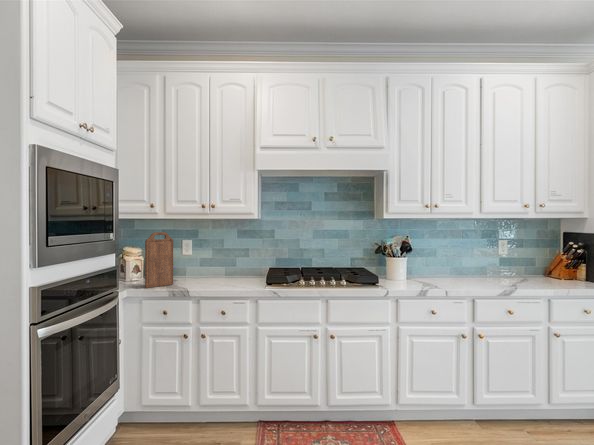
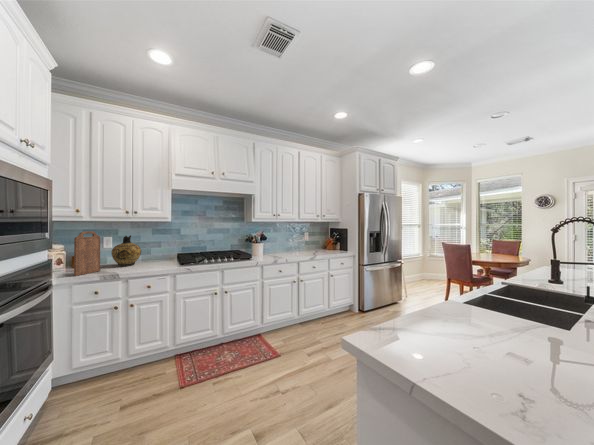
ceramic jug: none [188,239,223,281] -> present [112,235,141,266]

